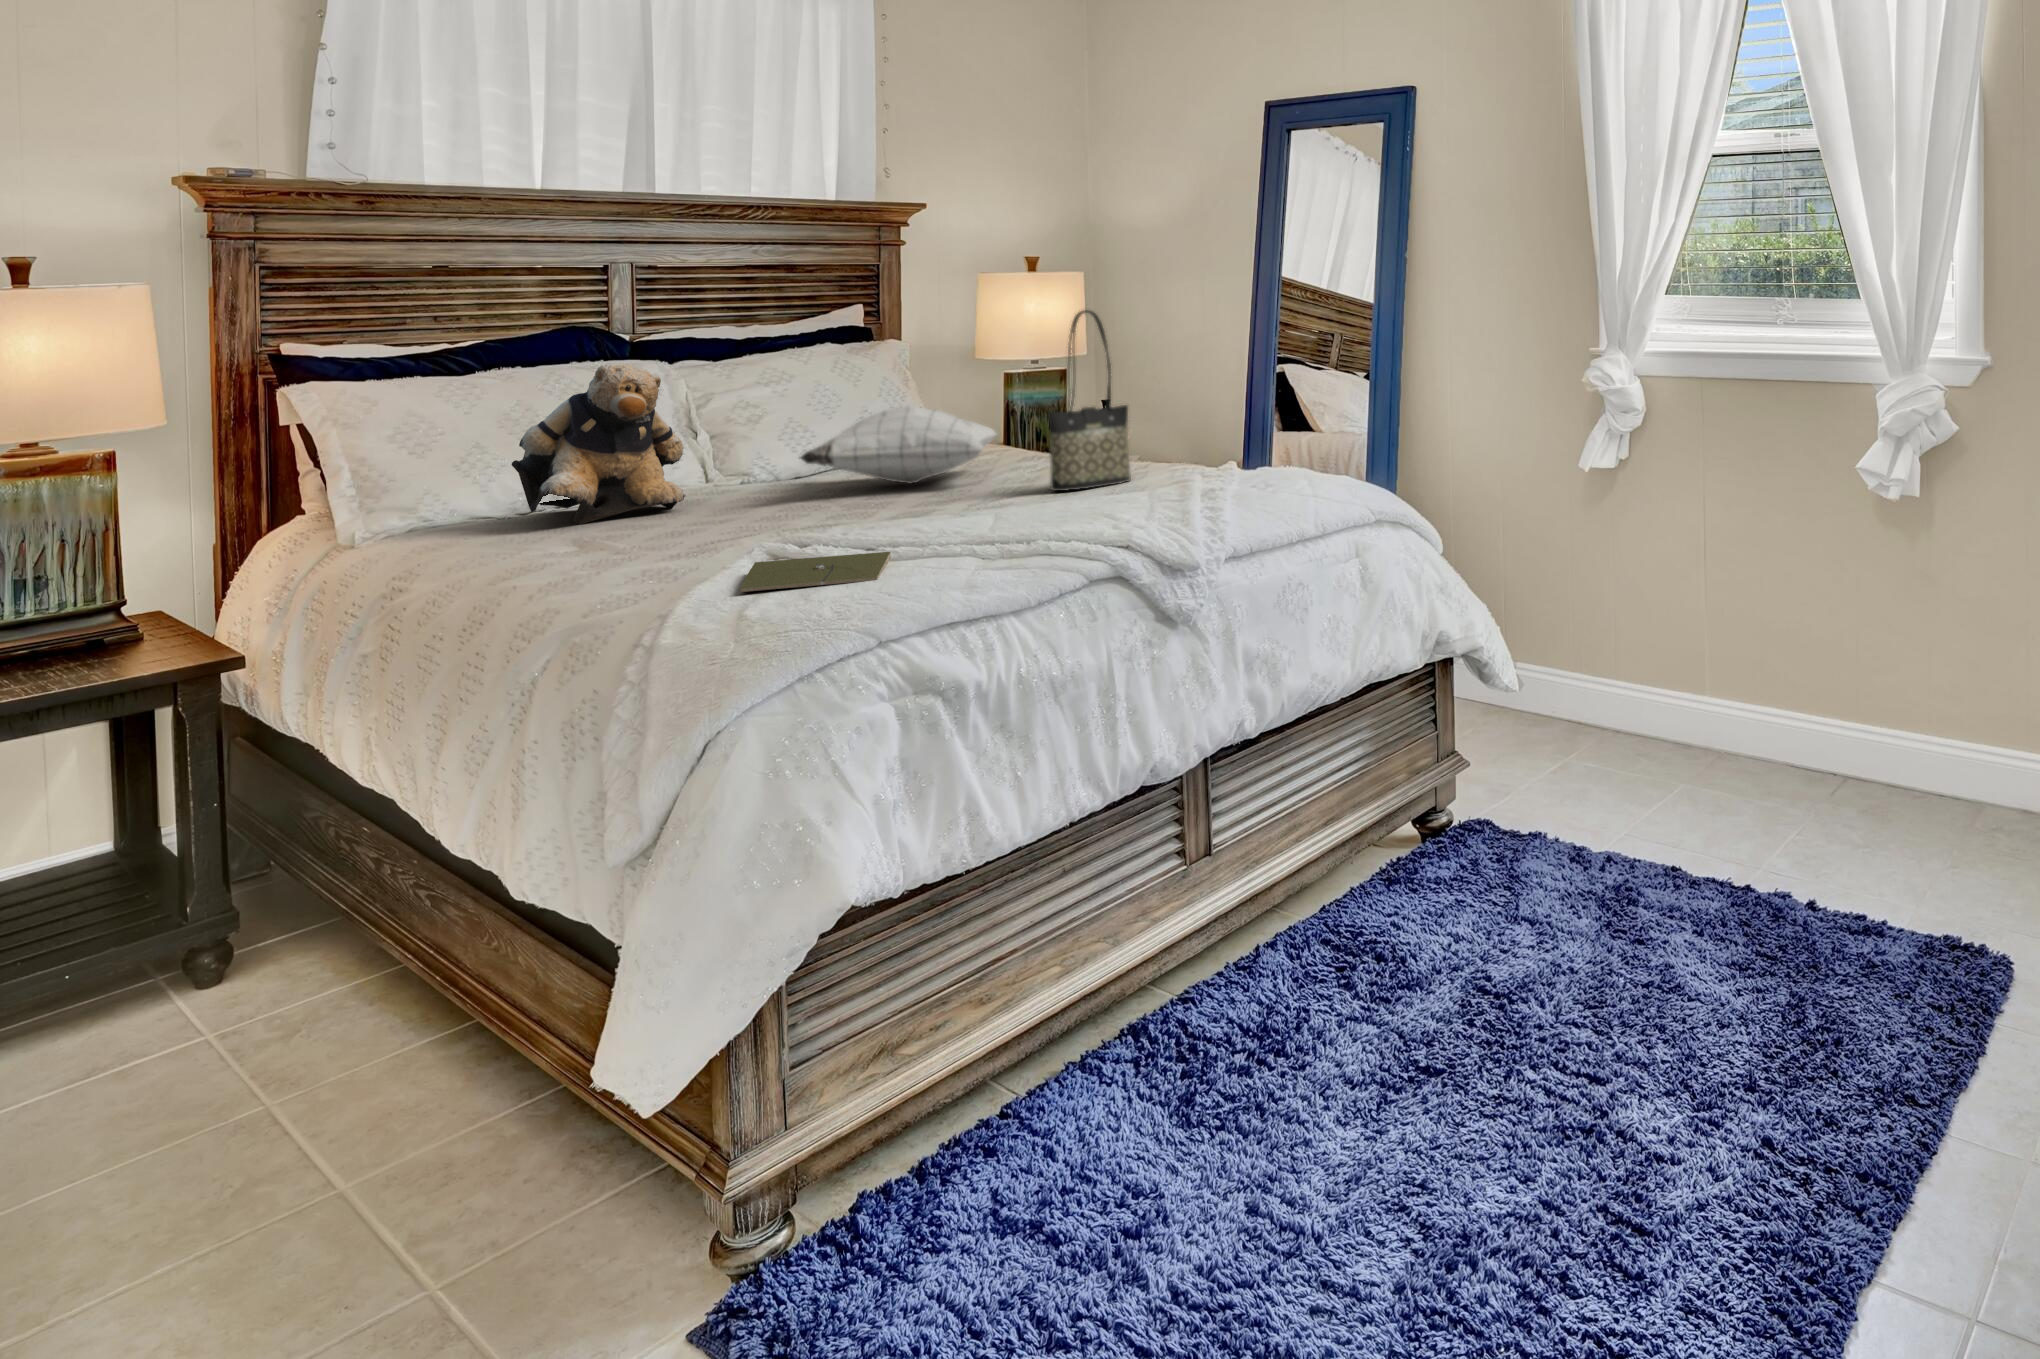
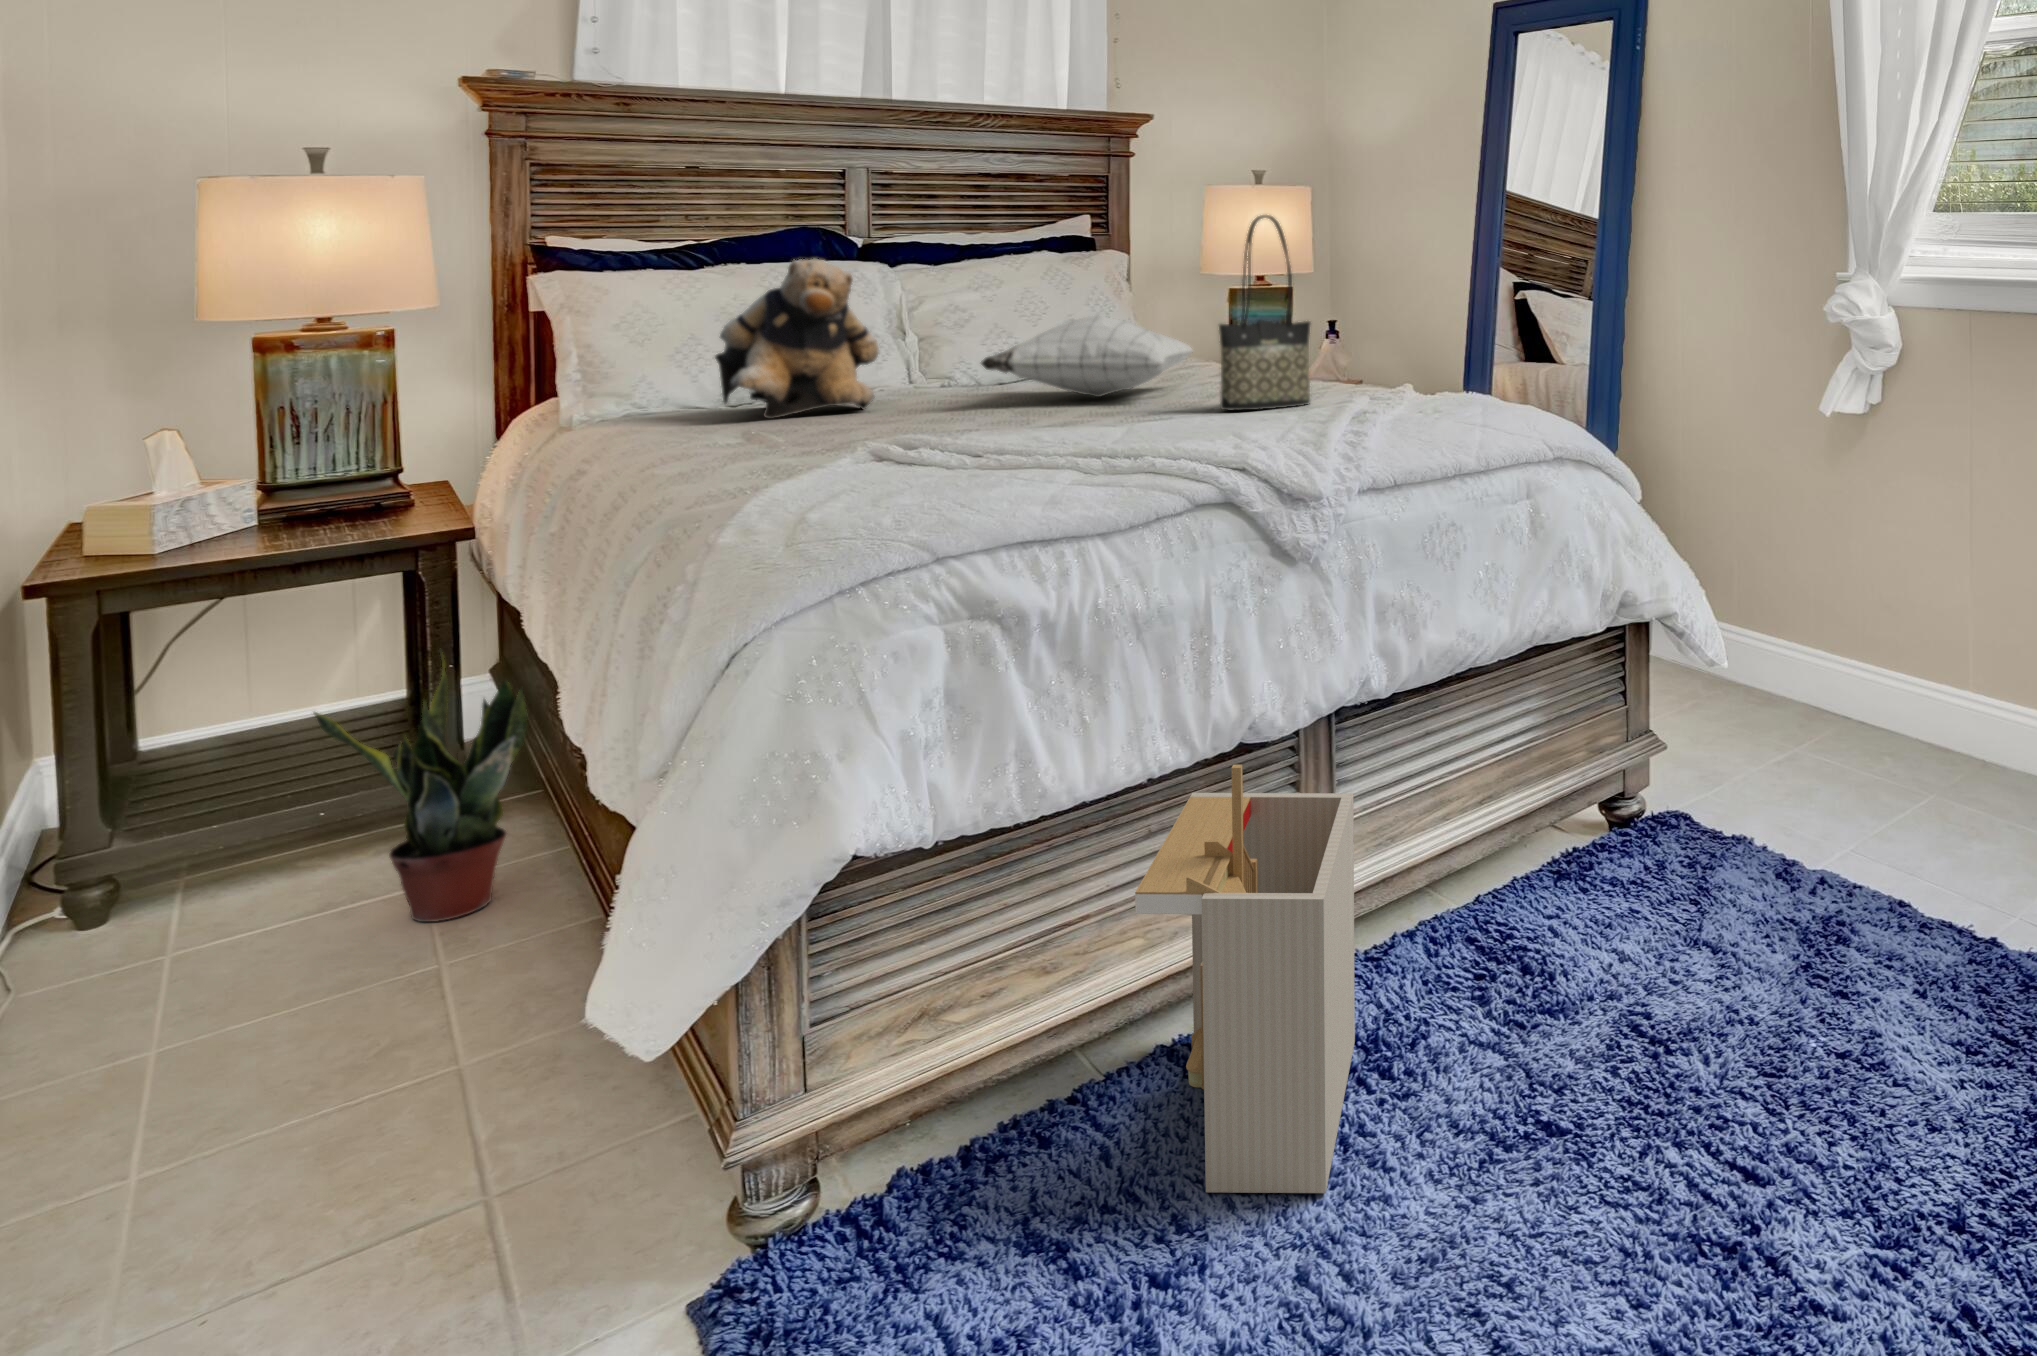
notebook: present [740,552,891,592] -> none [817,461,999,493]
potted plant: none [114,779,356,1060] -> present [314,651,527,922]
storage bin: none [1085,797,1257,1161] -> present [1135,765,1355,1193]

